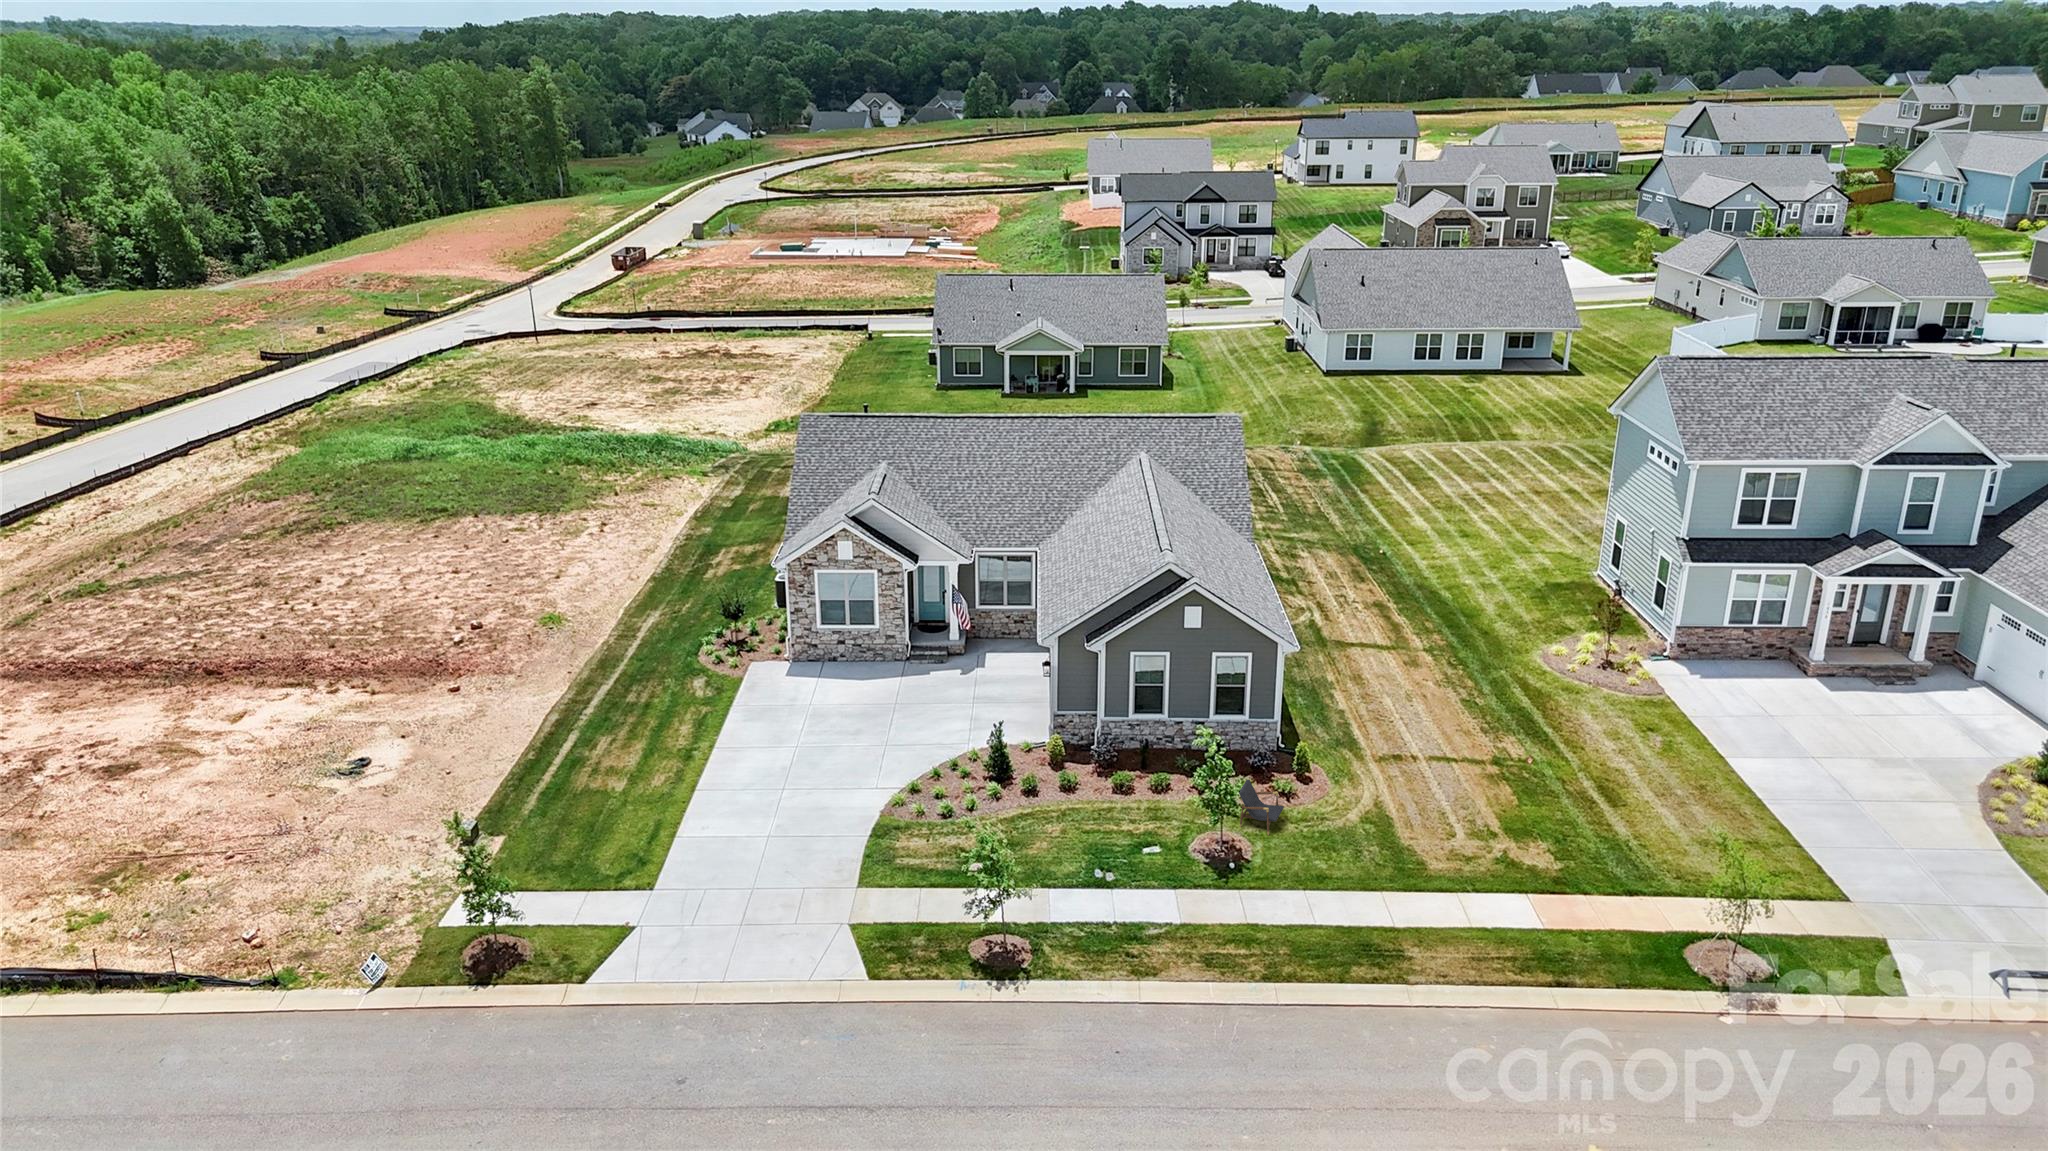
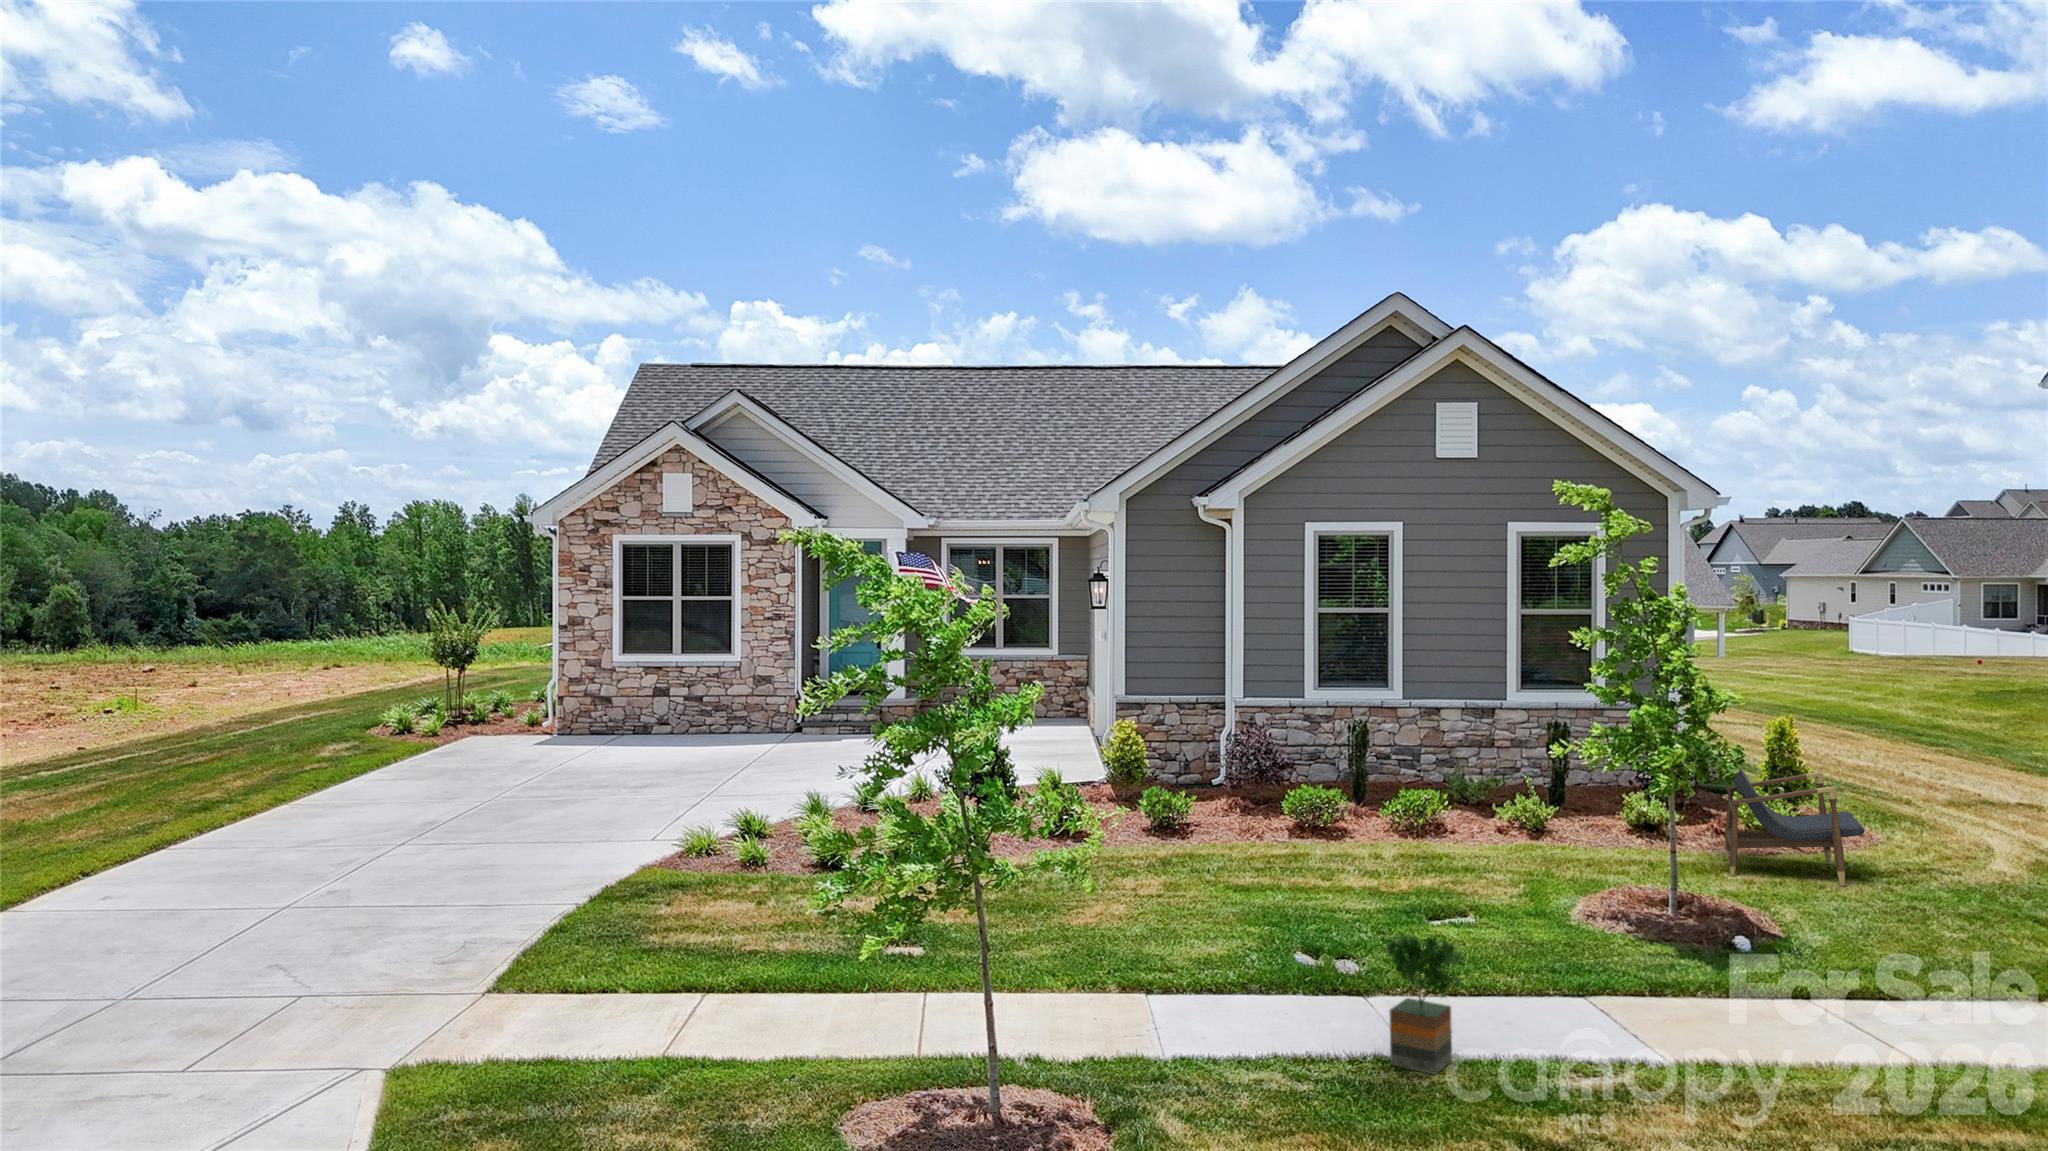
potted tree: none [1095,897,1113,927] -> present [1385,937,1465,1075]

